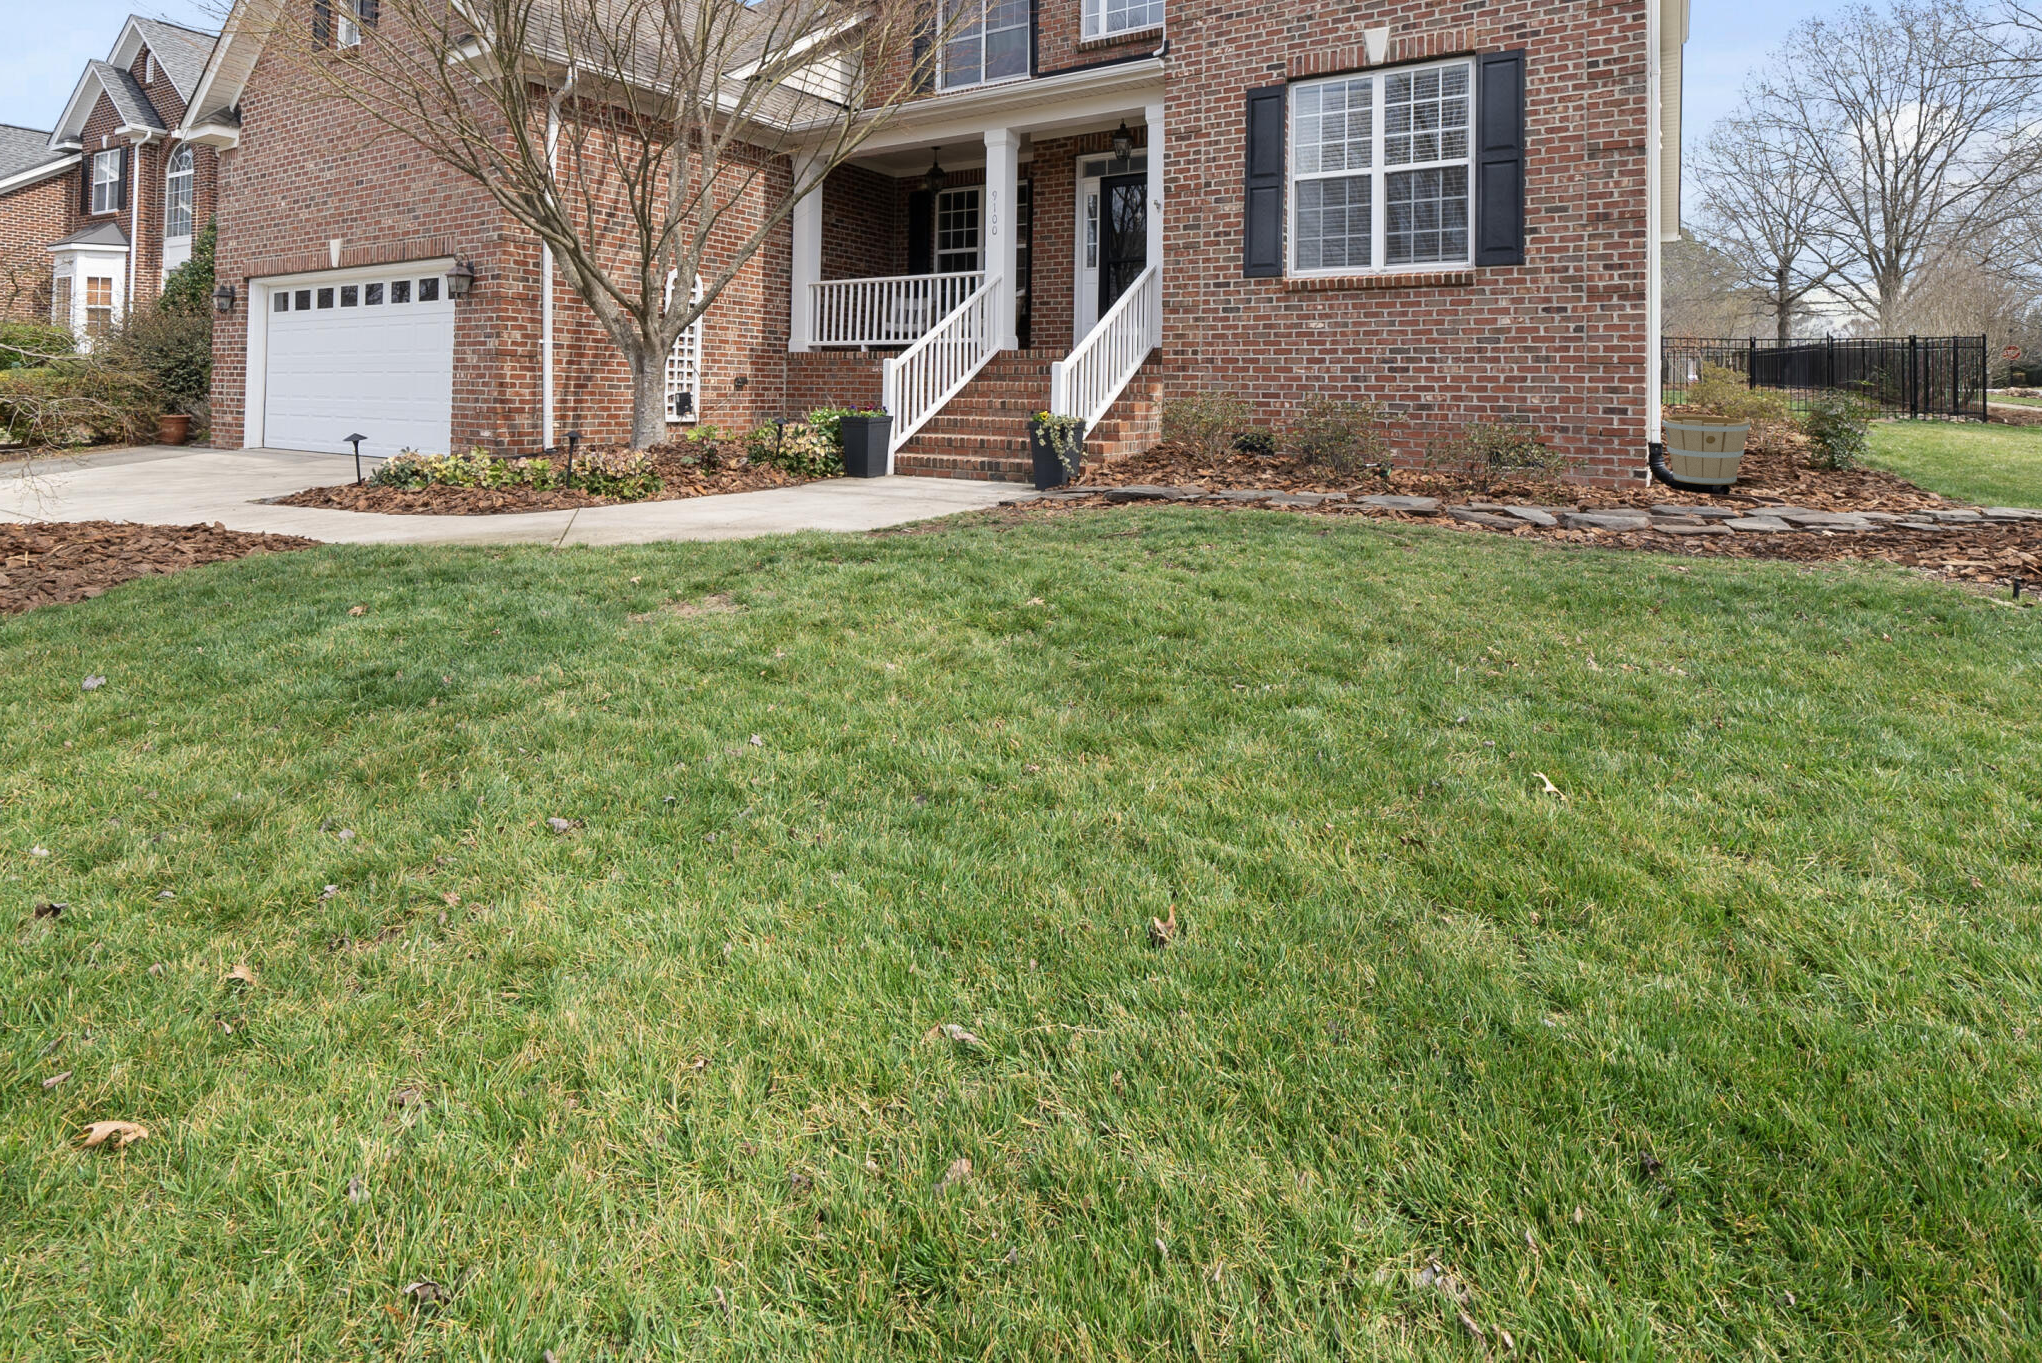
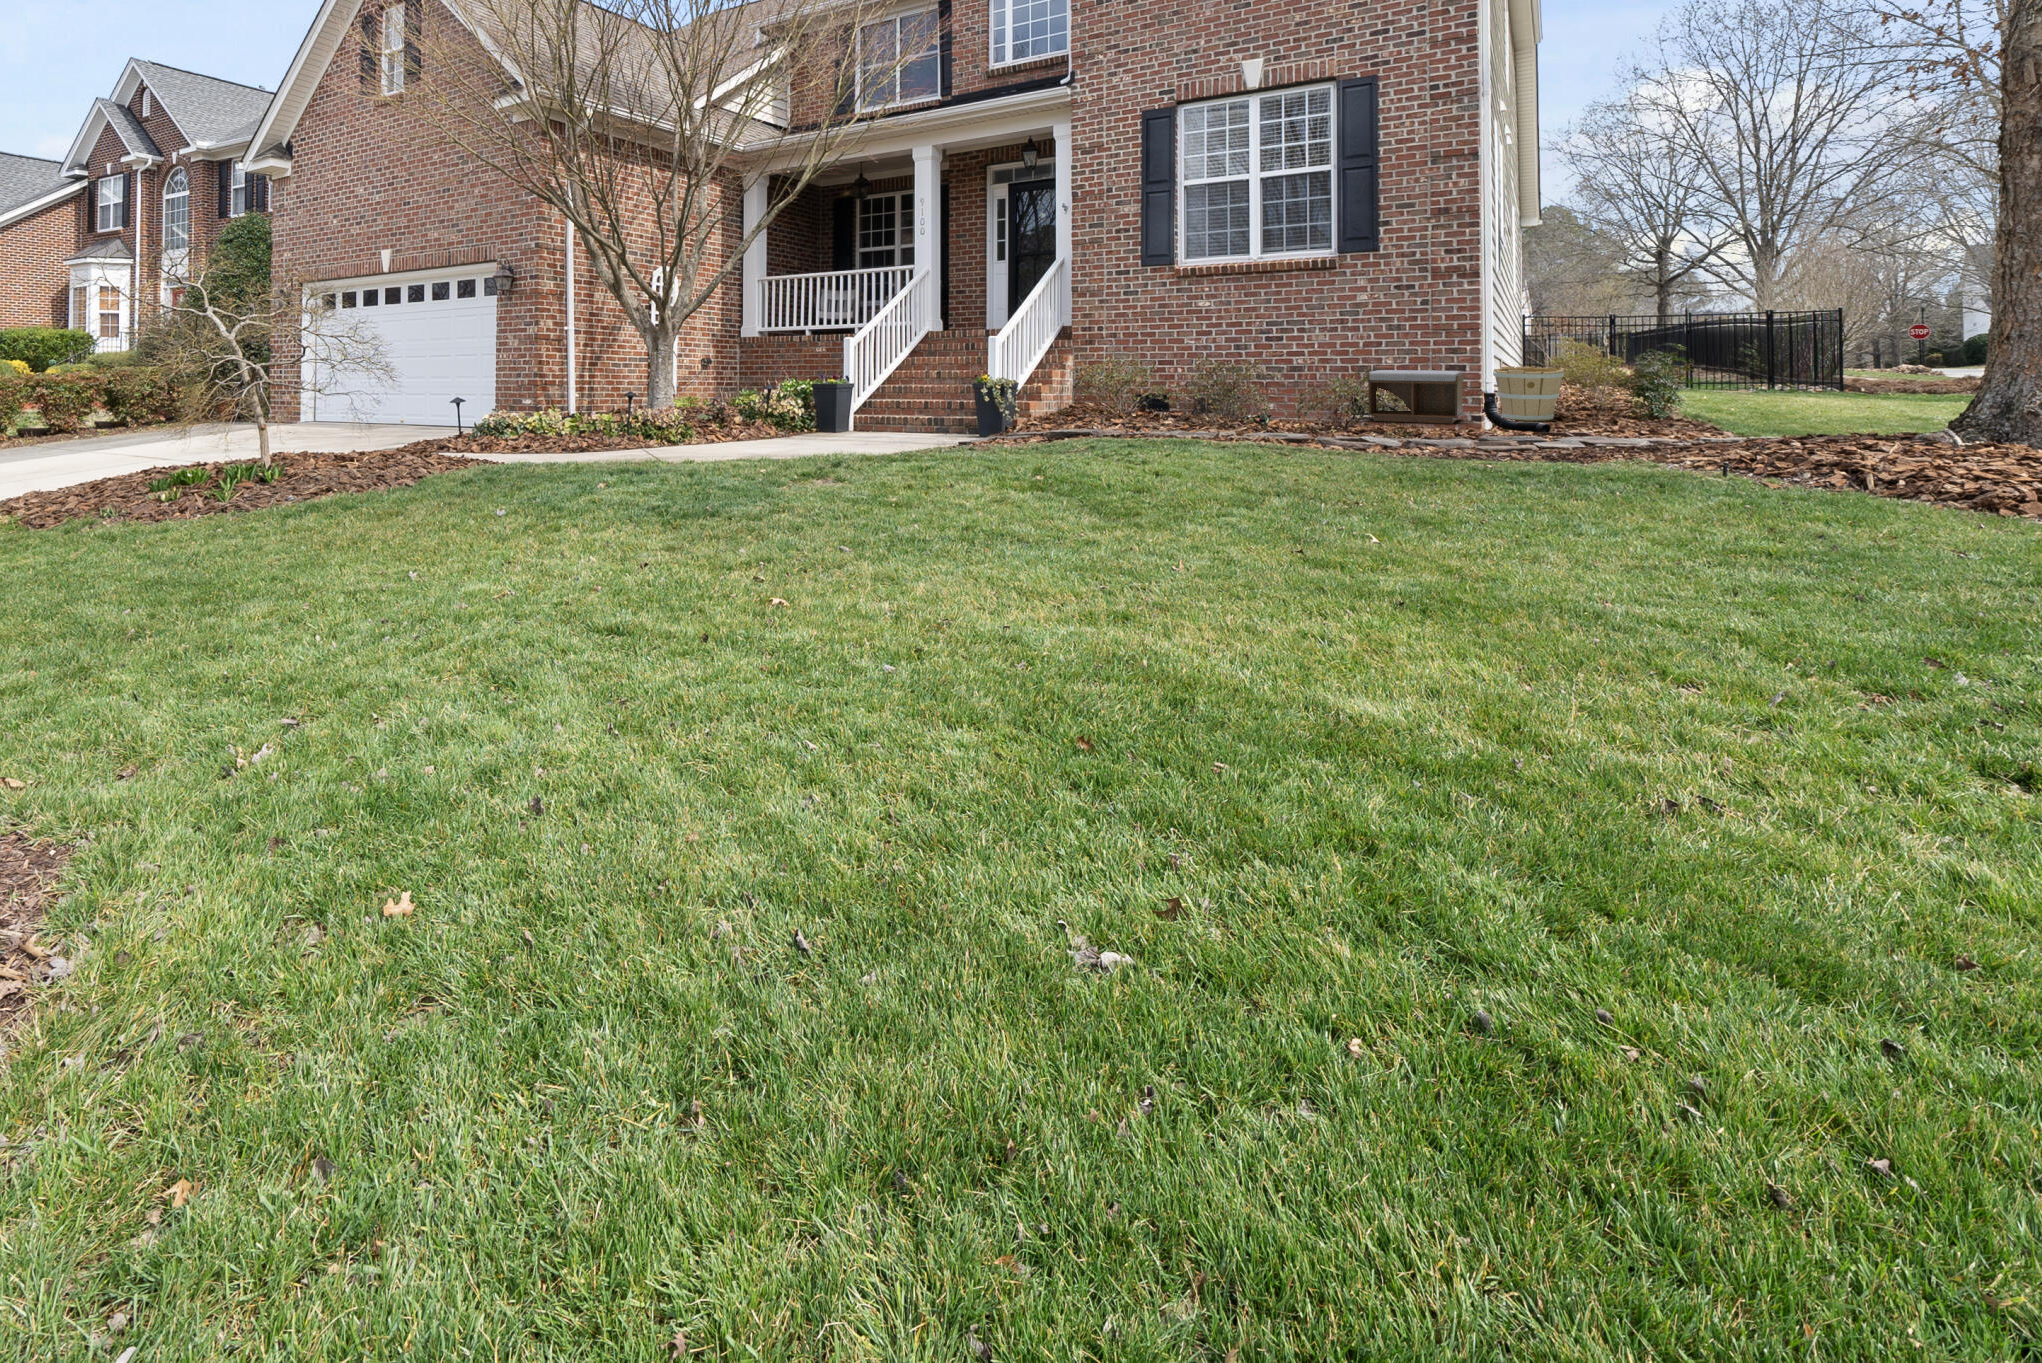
bench: none [1509,416,1627,487] -> present [1367,370,1464,424]

